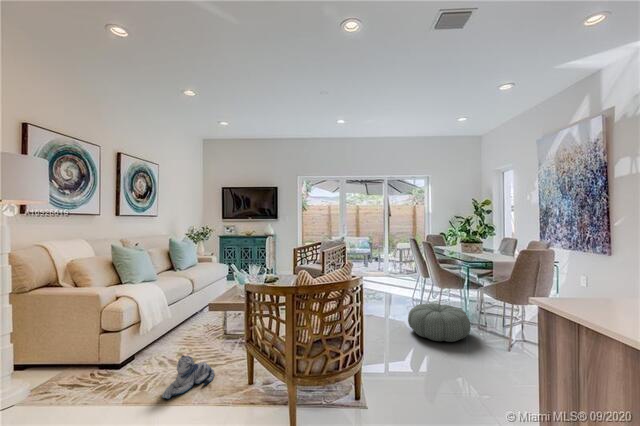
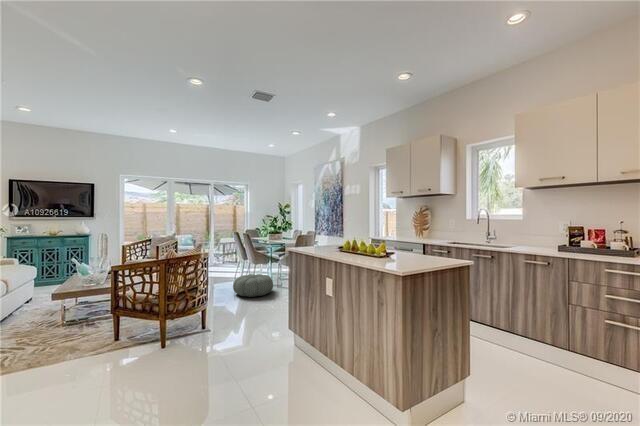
plush toy: present [162,356,214,399] -> none [30,329,77,365]

